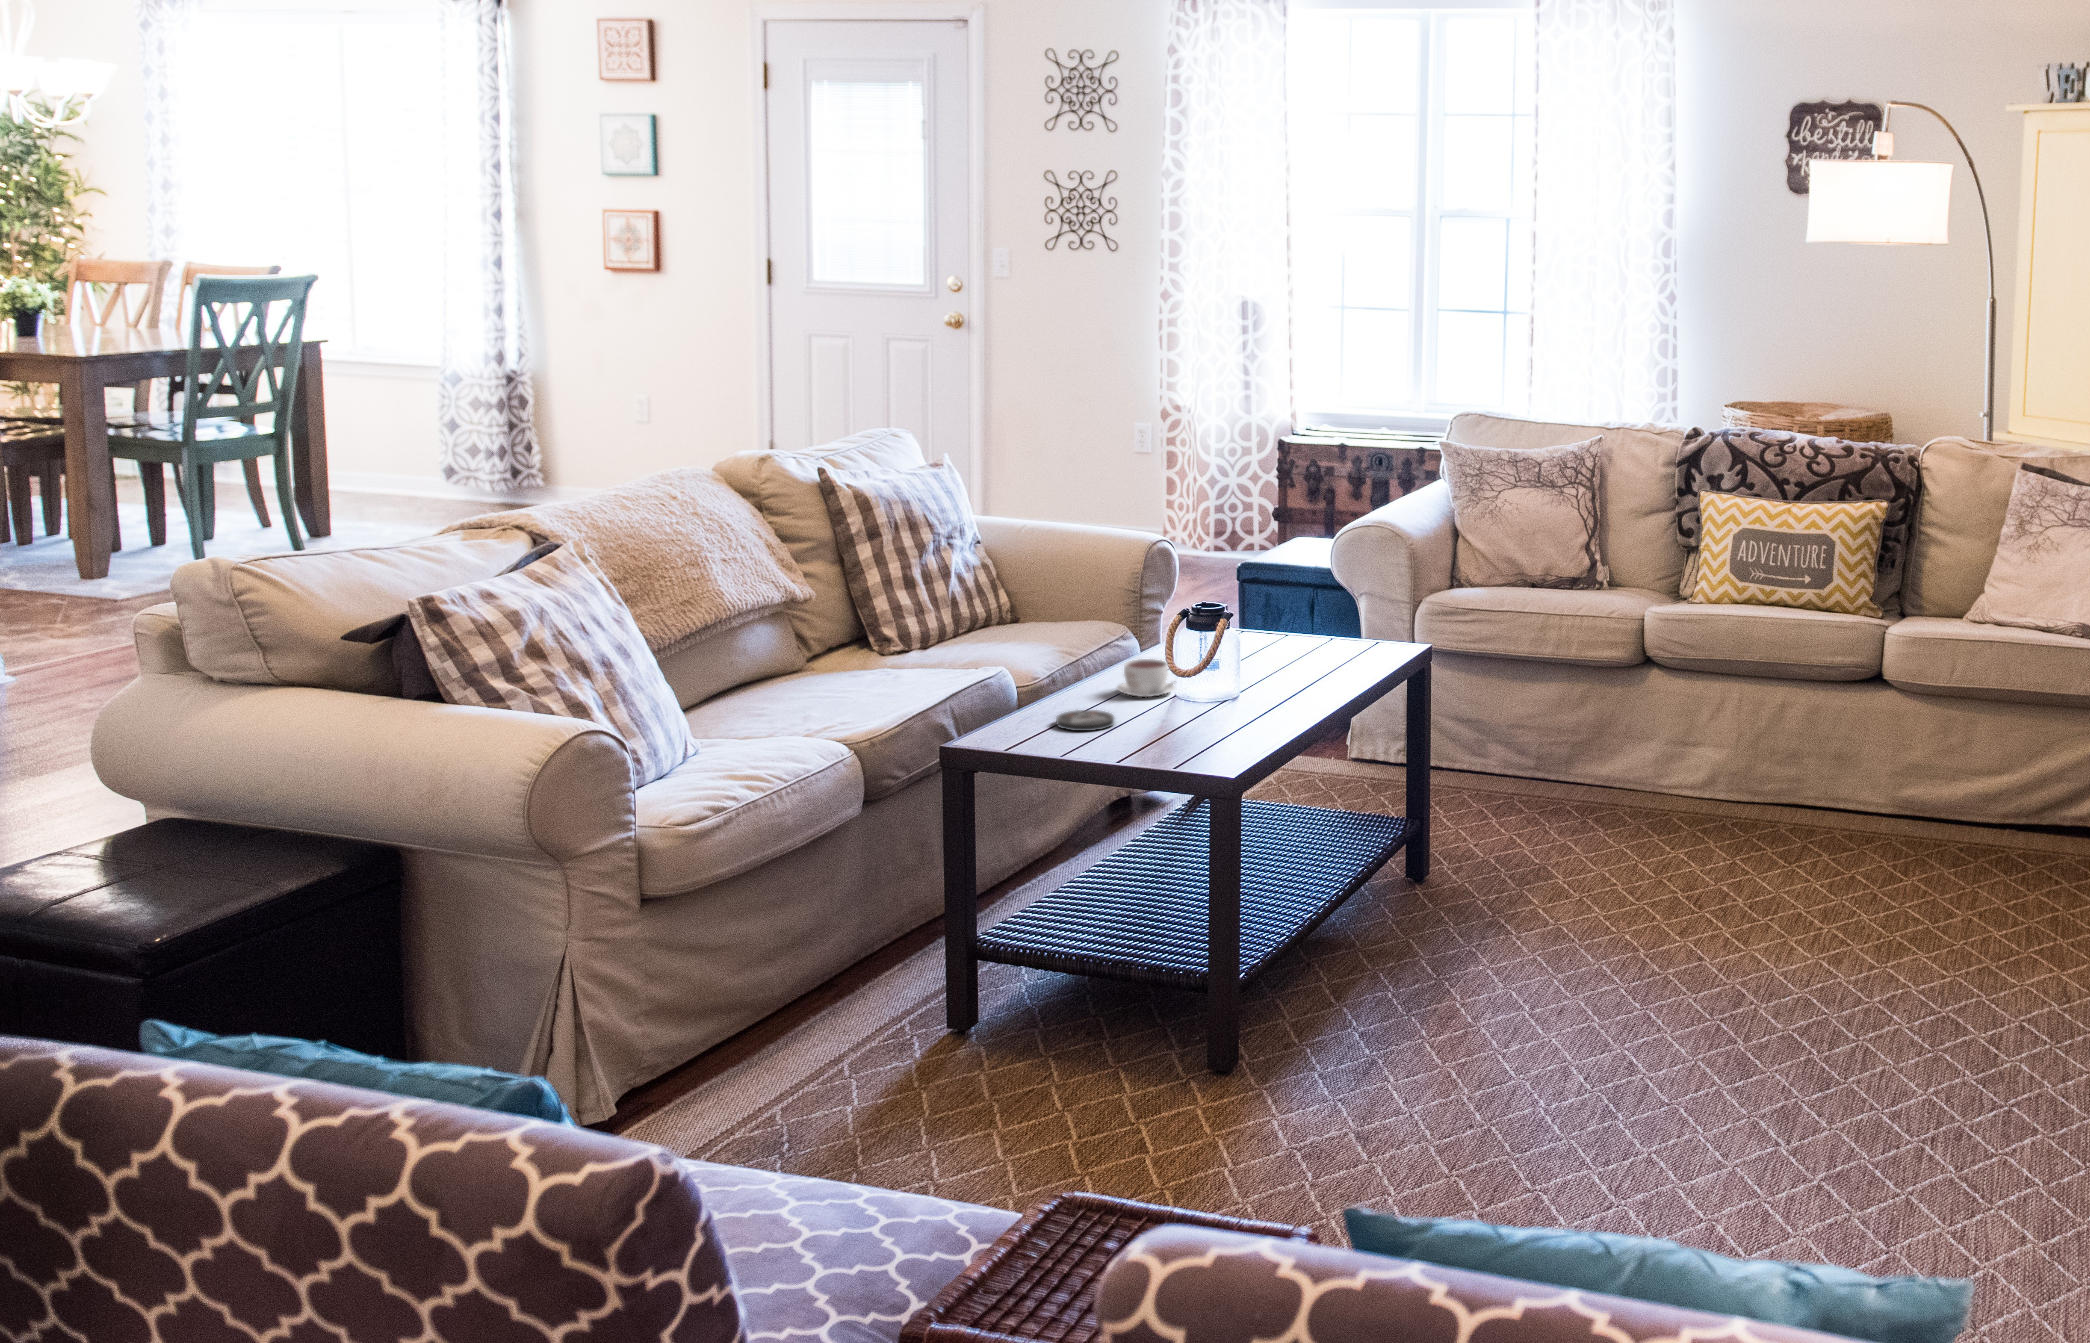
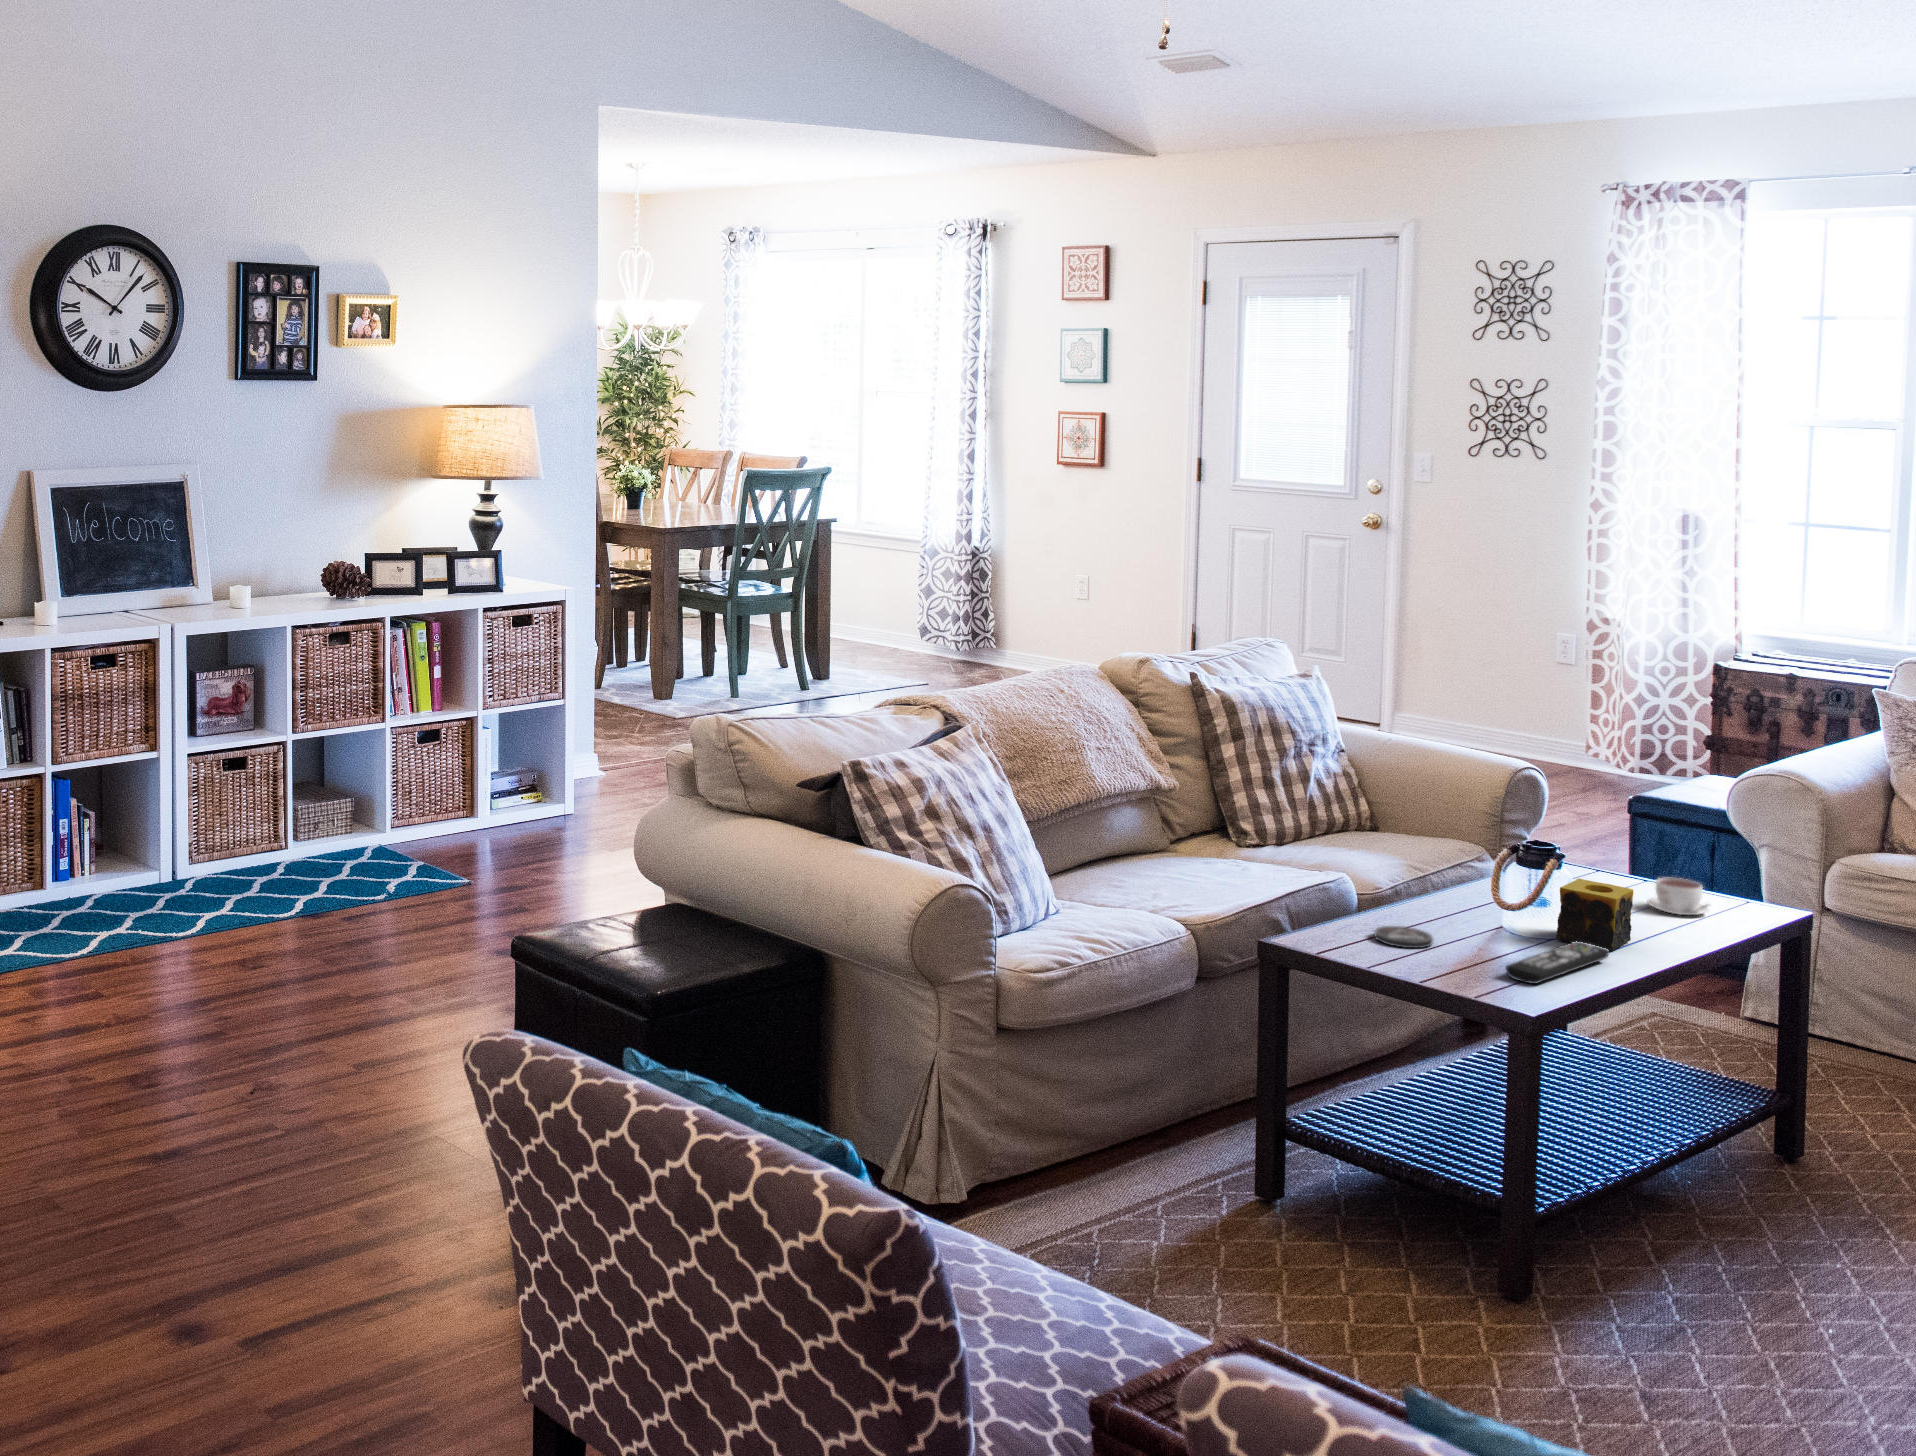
candle: none [1225,638,1291,704] -> present [1556,879,1633,951]
coffee cup: present [1117,659,1174,697] -> present [1648,878,1709,915]
remote control: none [1192,699,1278,746] -> present [1505,942,1609,984]

